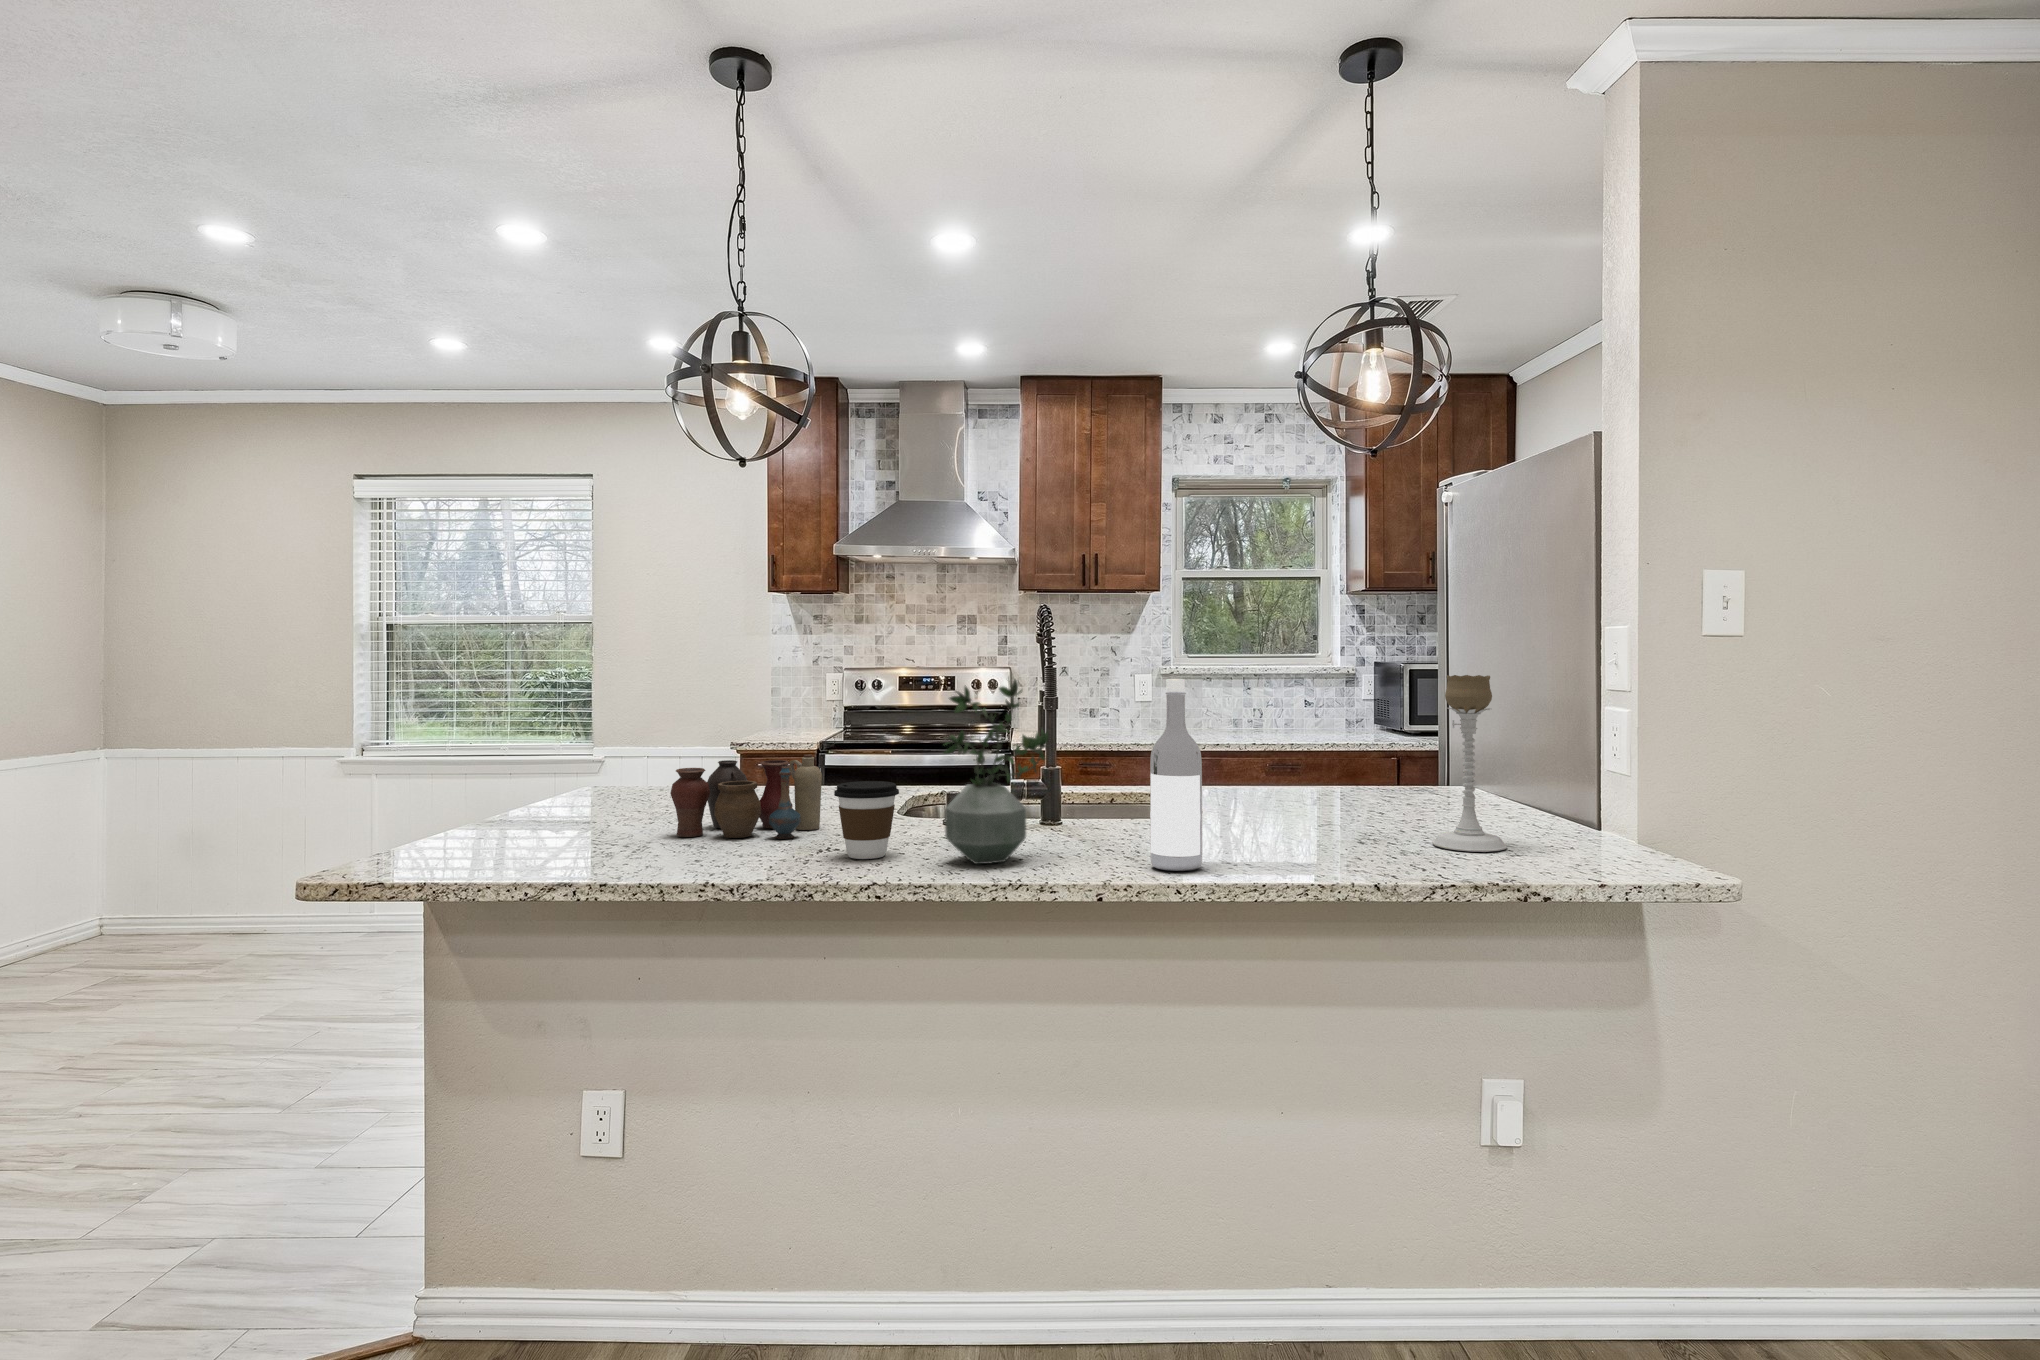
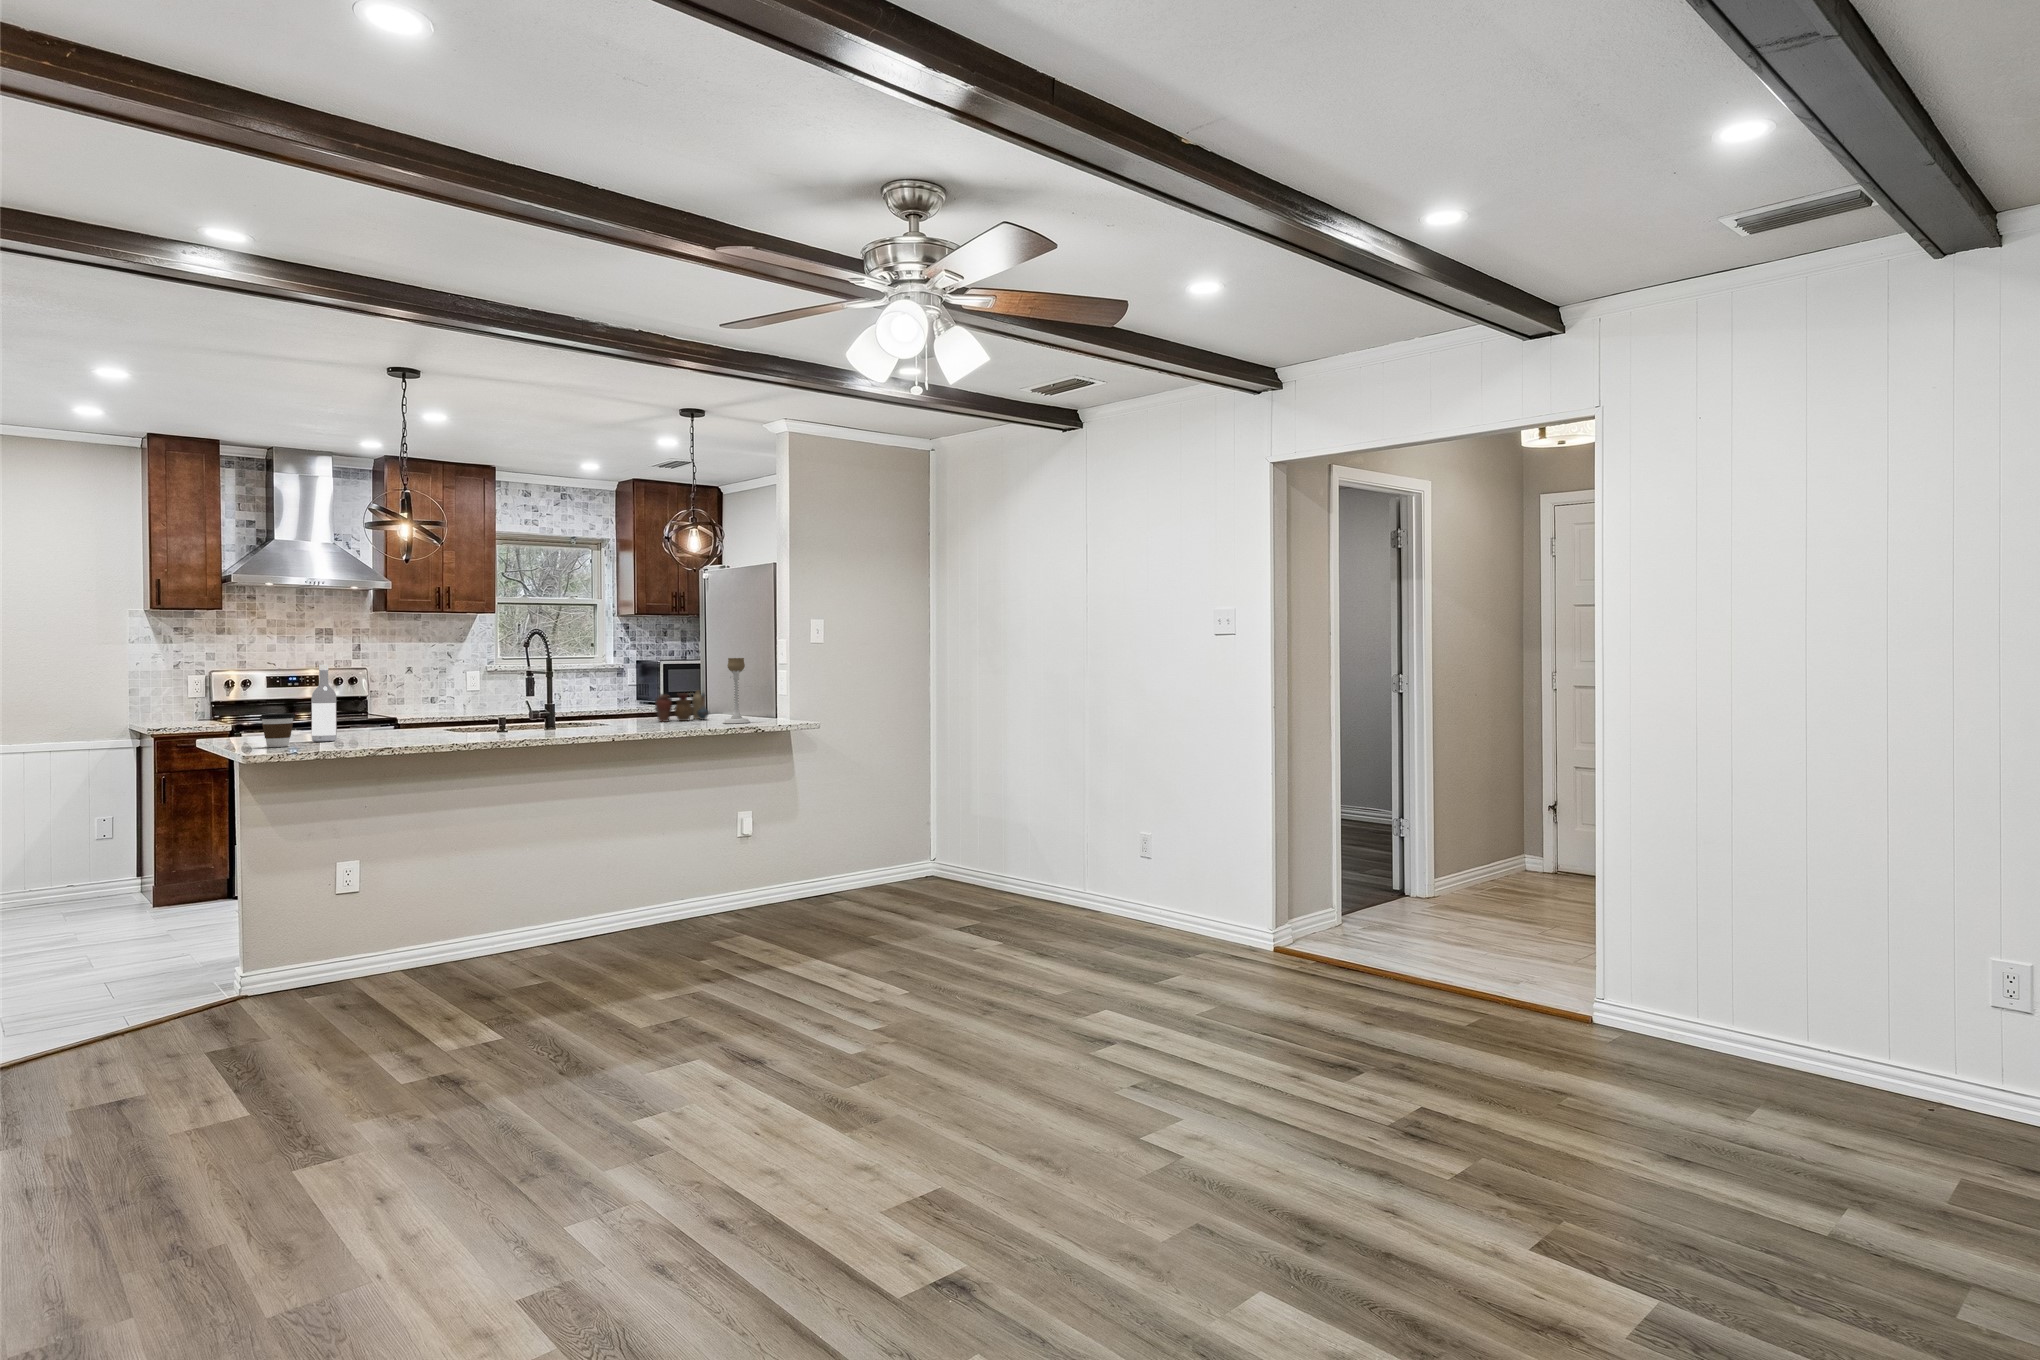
wine bottle: present [1150,679,1202,871] -> present [311,665,337,742]
potted plant: present [944,680,1048,864] -> none [538,661,581,735]
vase: present [670,755,822,839] -> present [655,690,709,722]
coffee cup: present [834,781,899,859] -> present [260,713,295,747]

